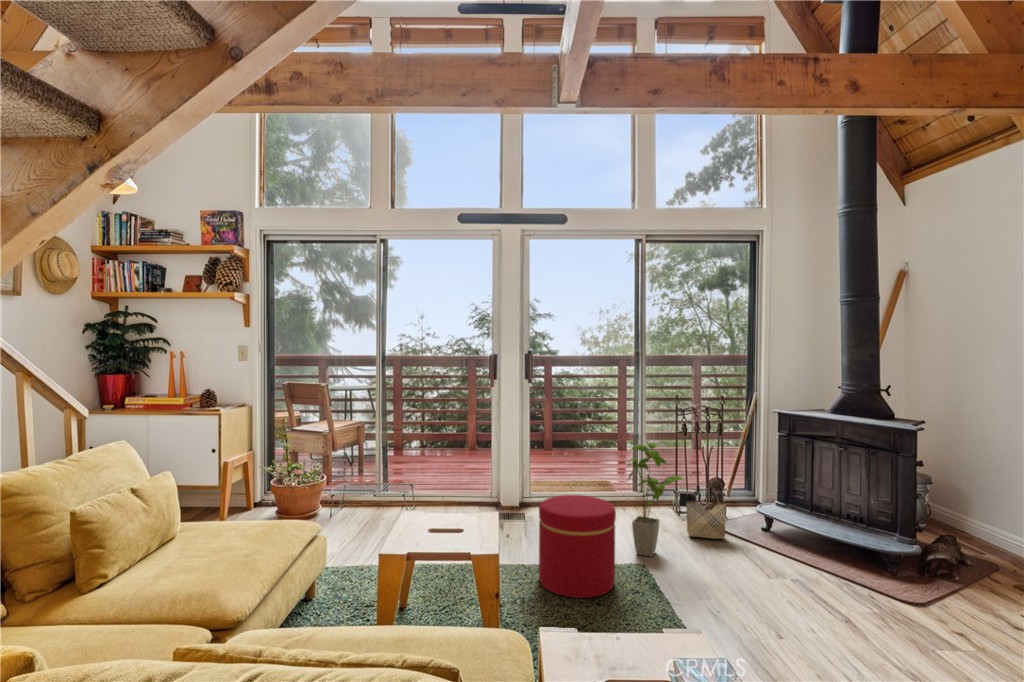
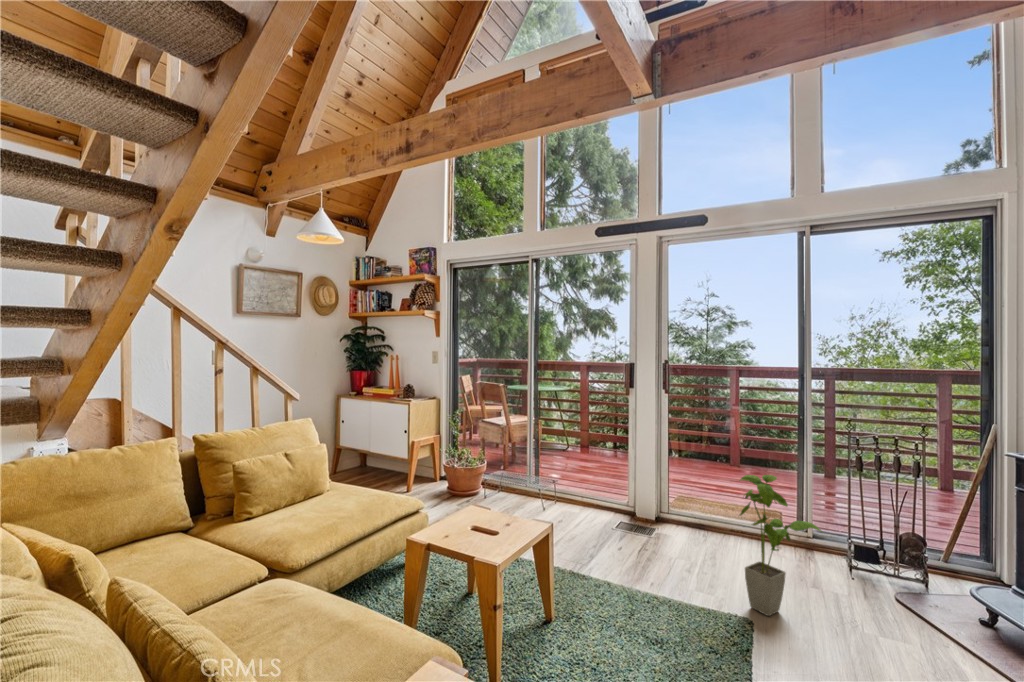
woven basket: present [686,489,726,539] -> none [840,535,907,620]
ottoman: present [539,495,616,598] -> none [605,519,695,648]

